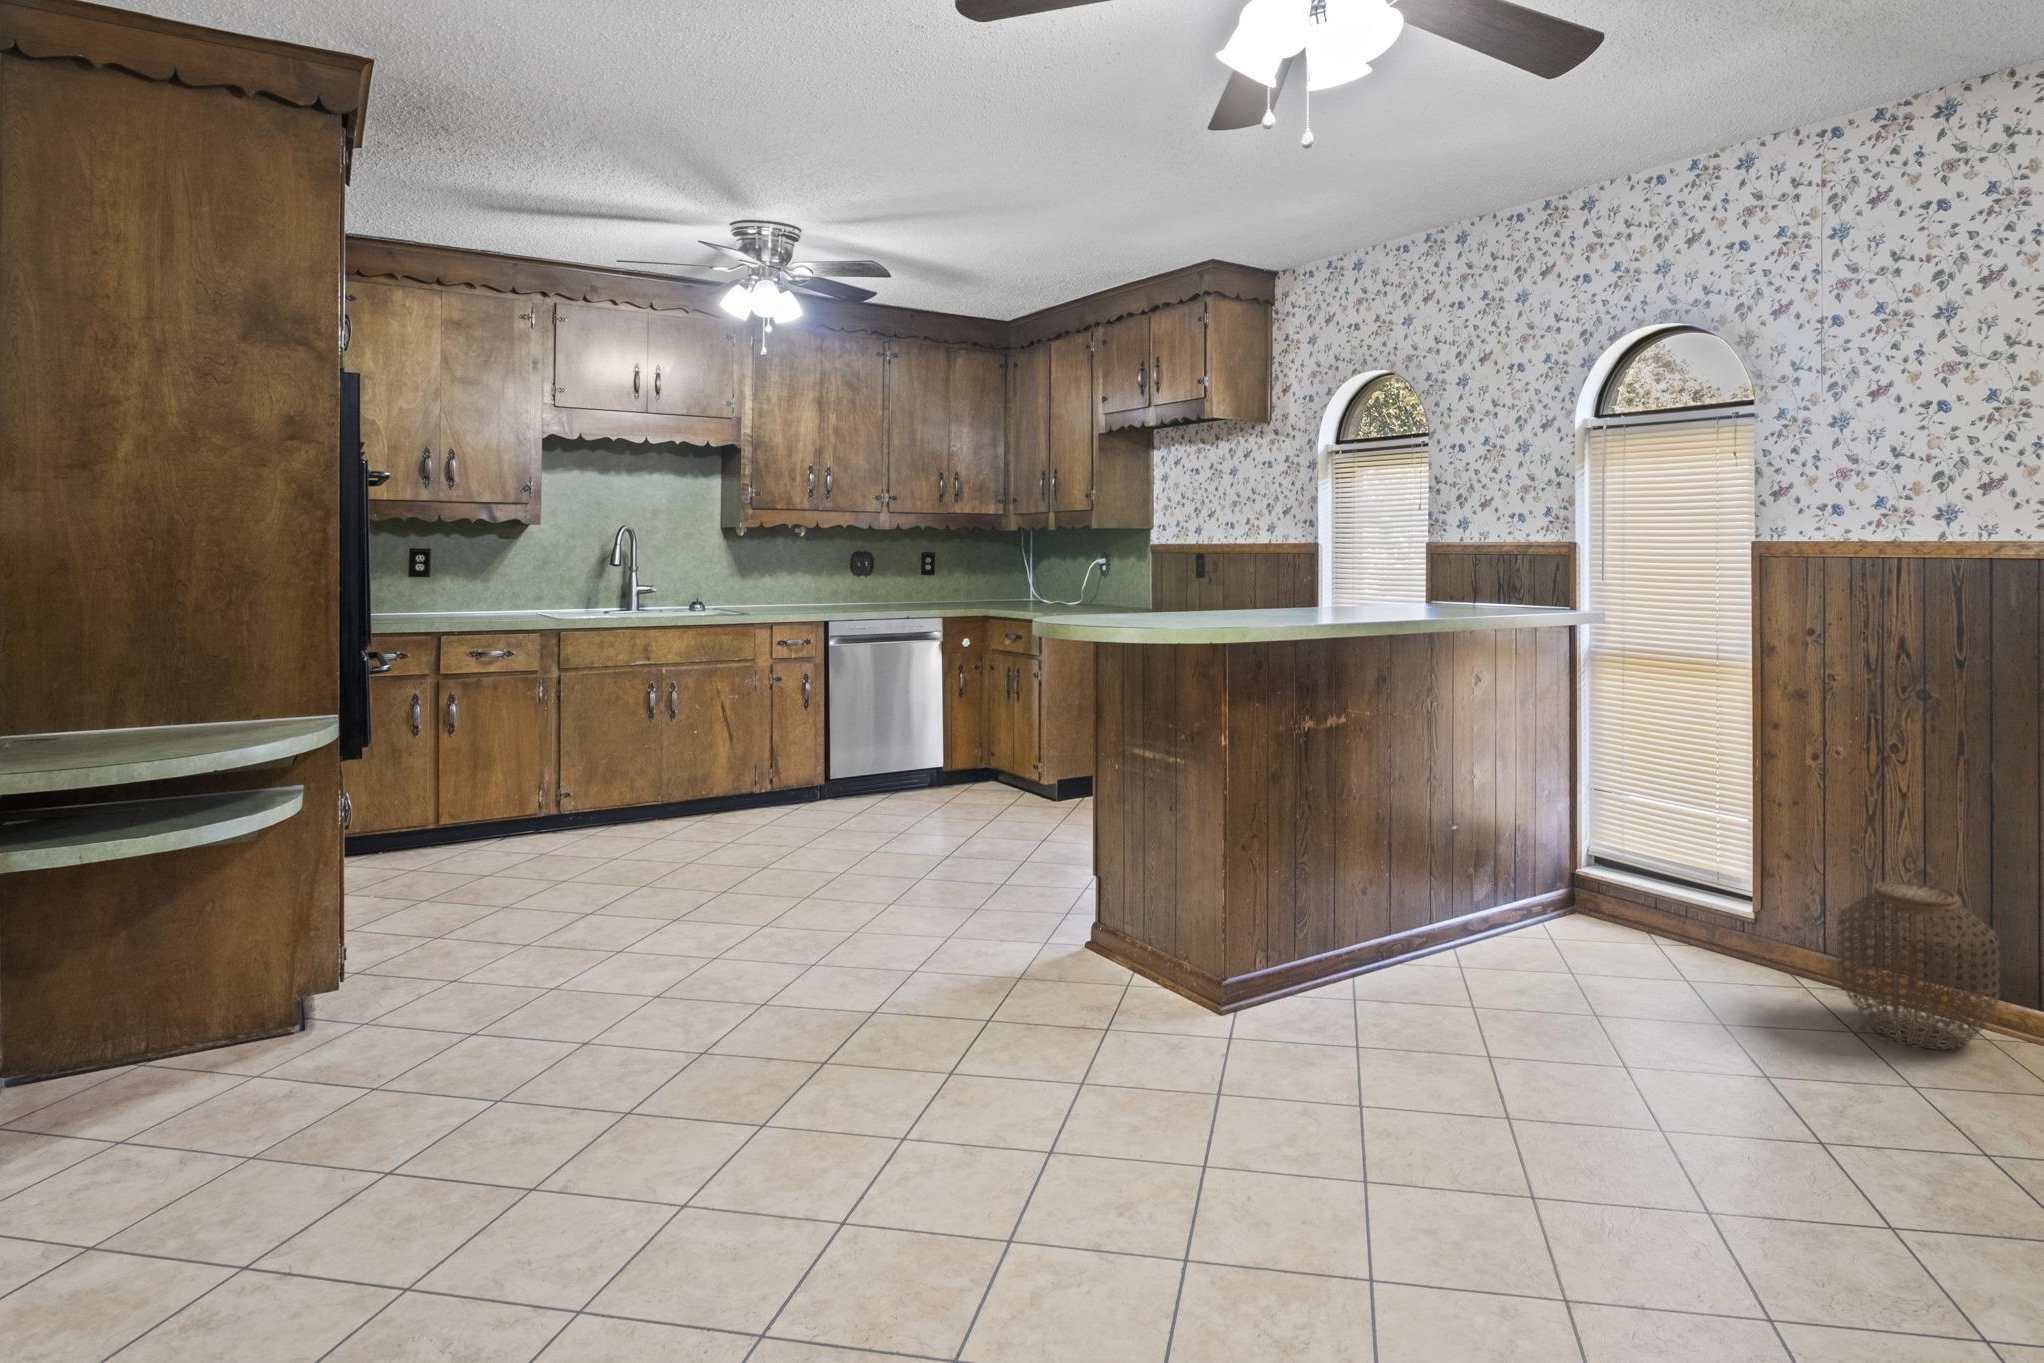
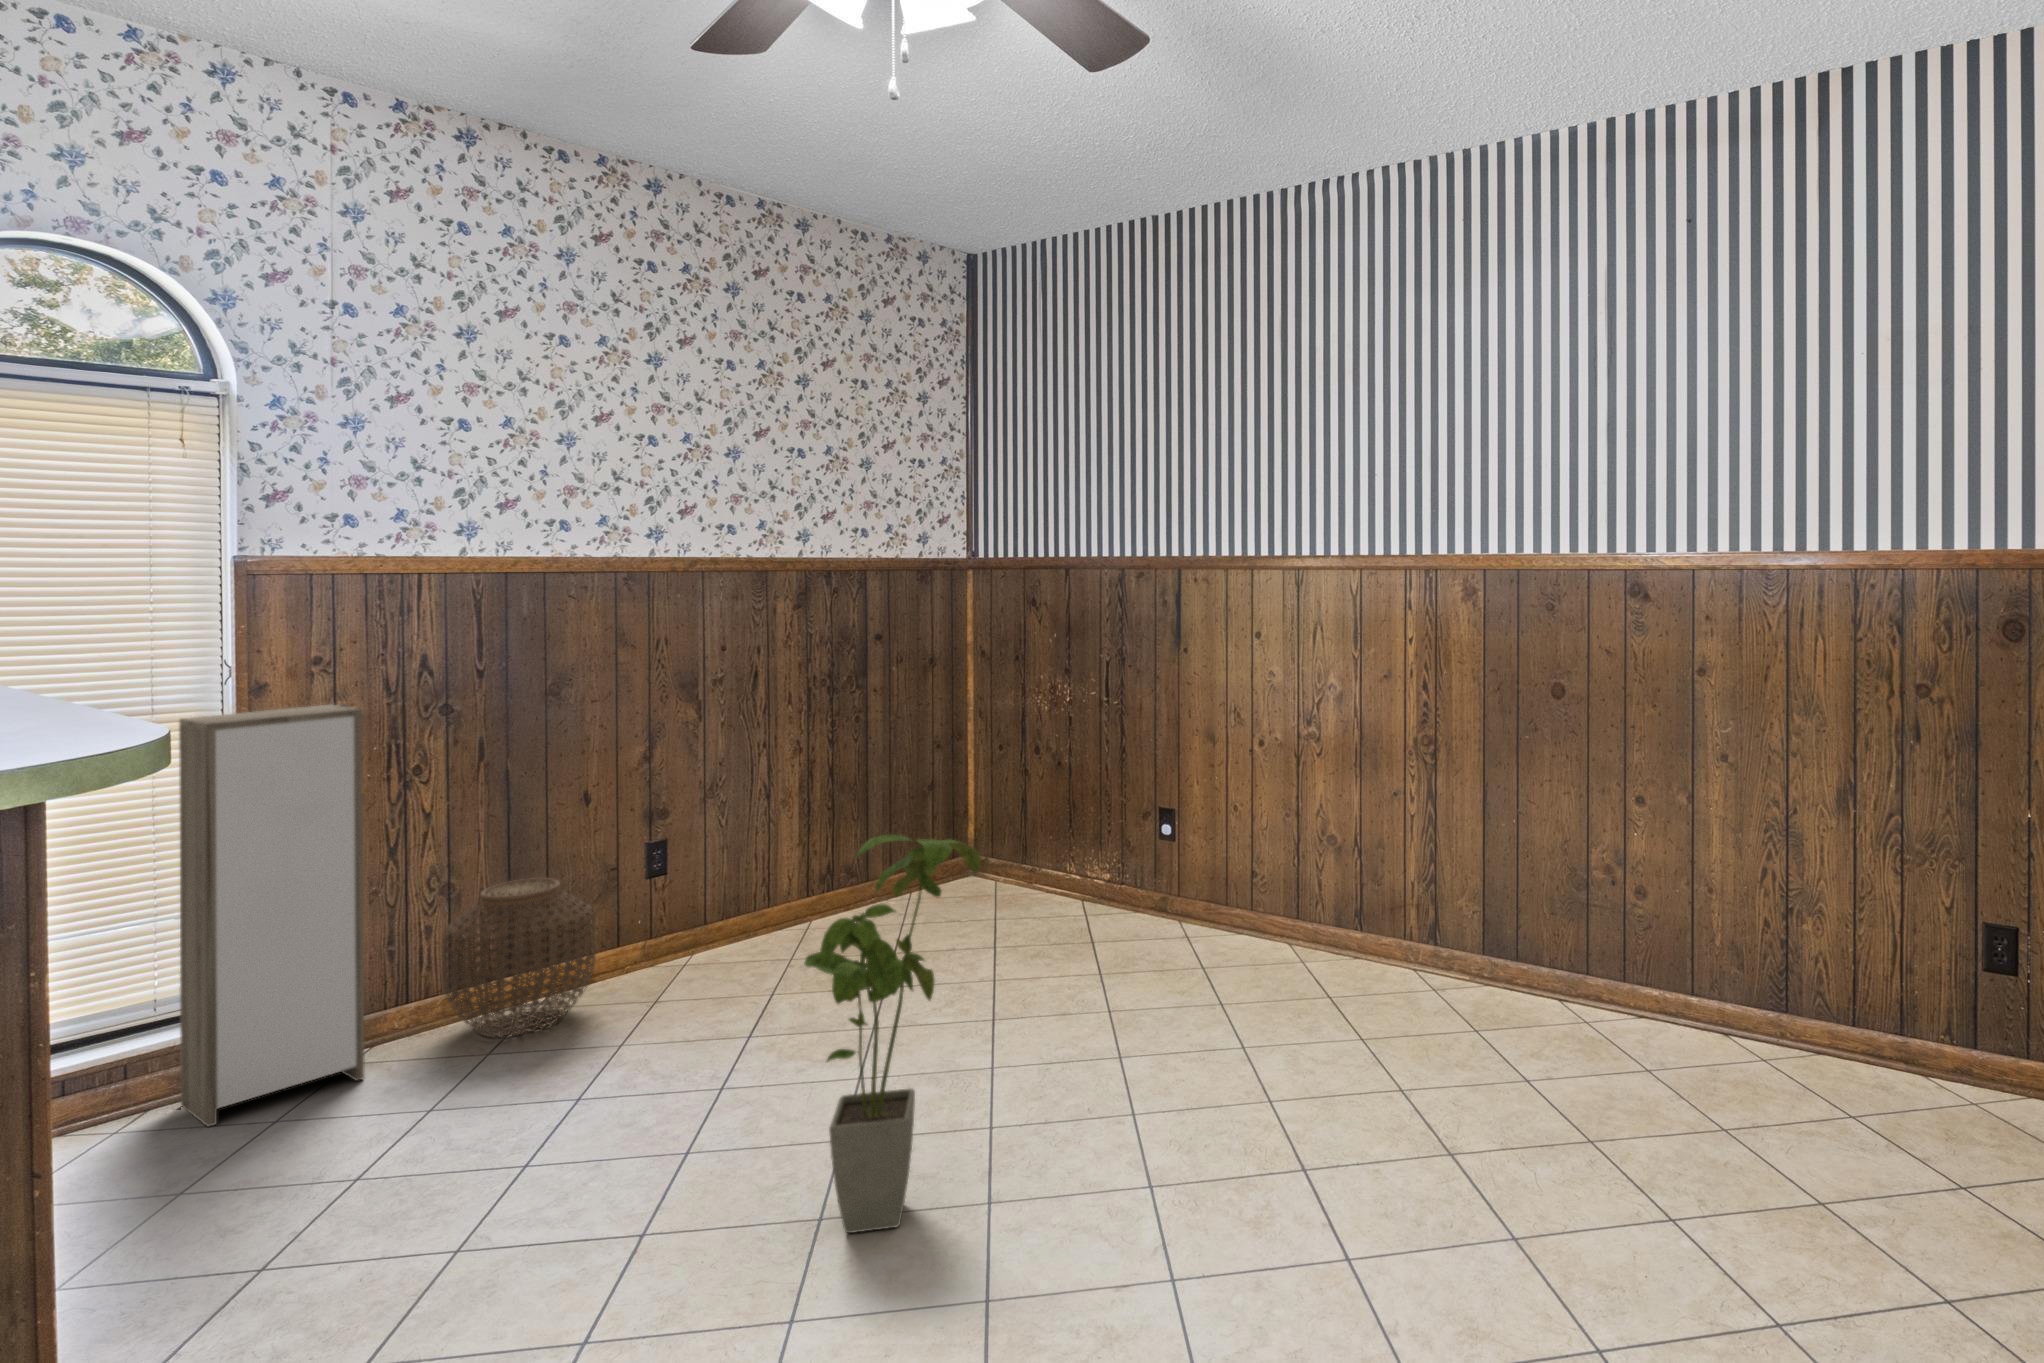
storage cabinet: none [1670,662,1804,991] -> present [179,705,365,1127]
house plant: none [1357,827,1552,1199] -> present [804,835,980,1233]

